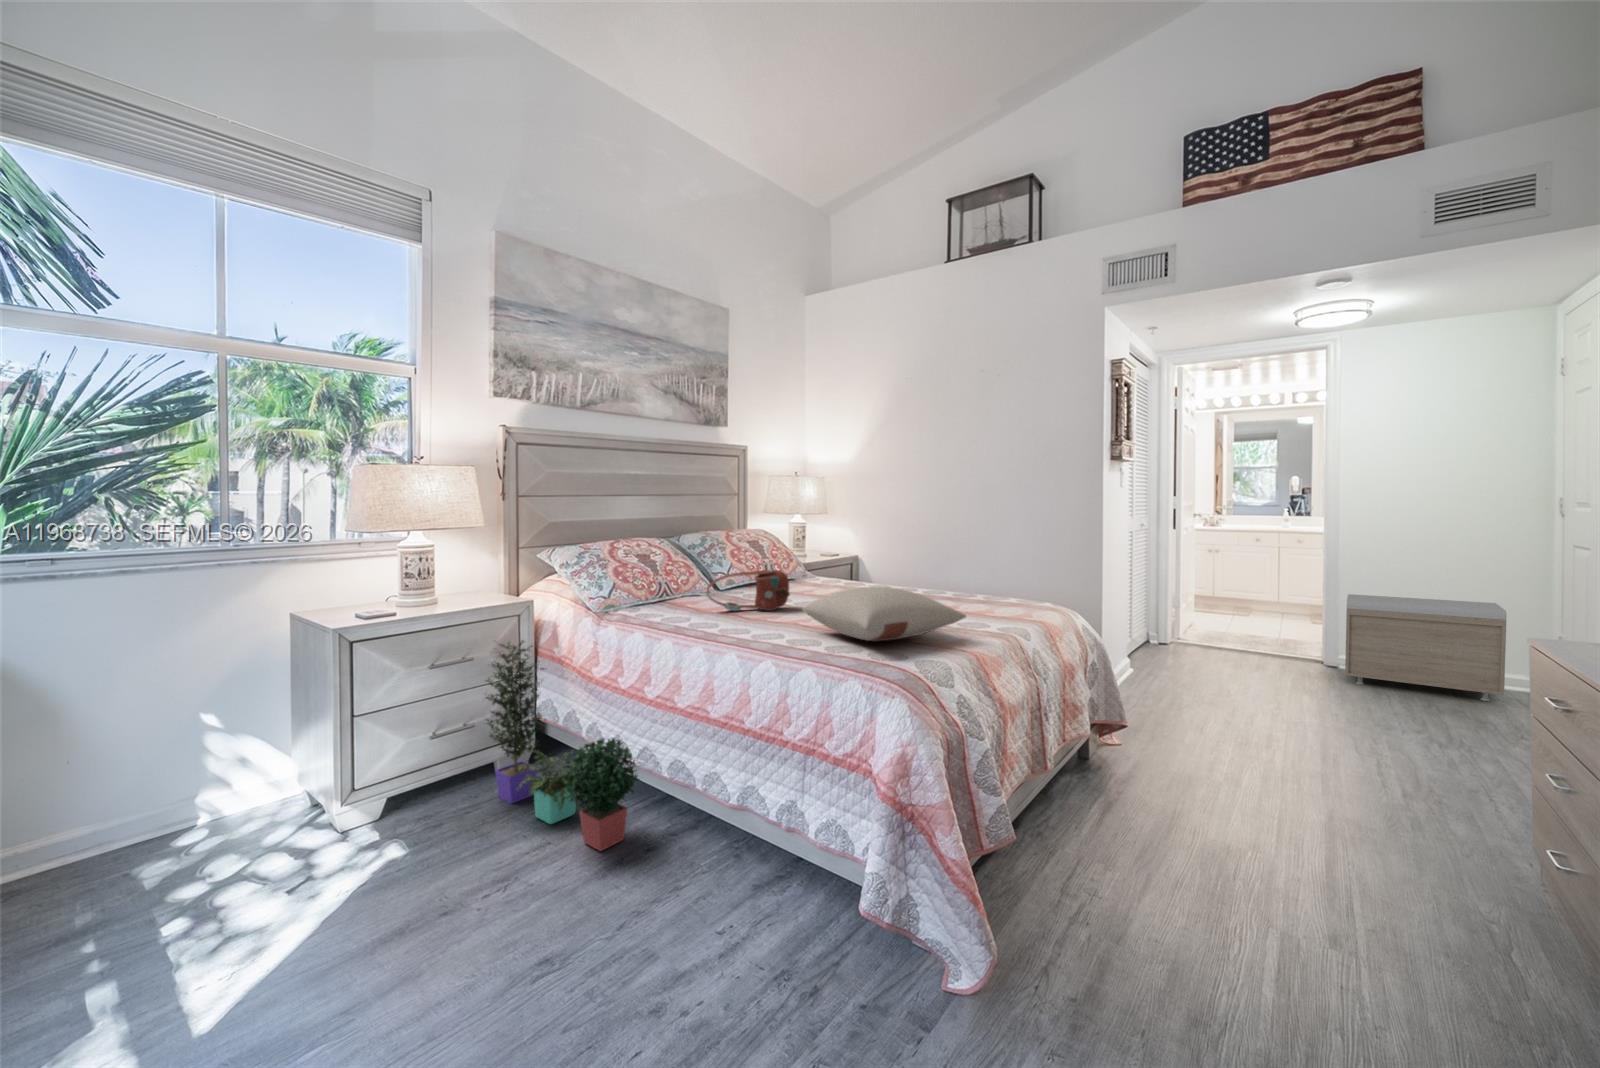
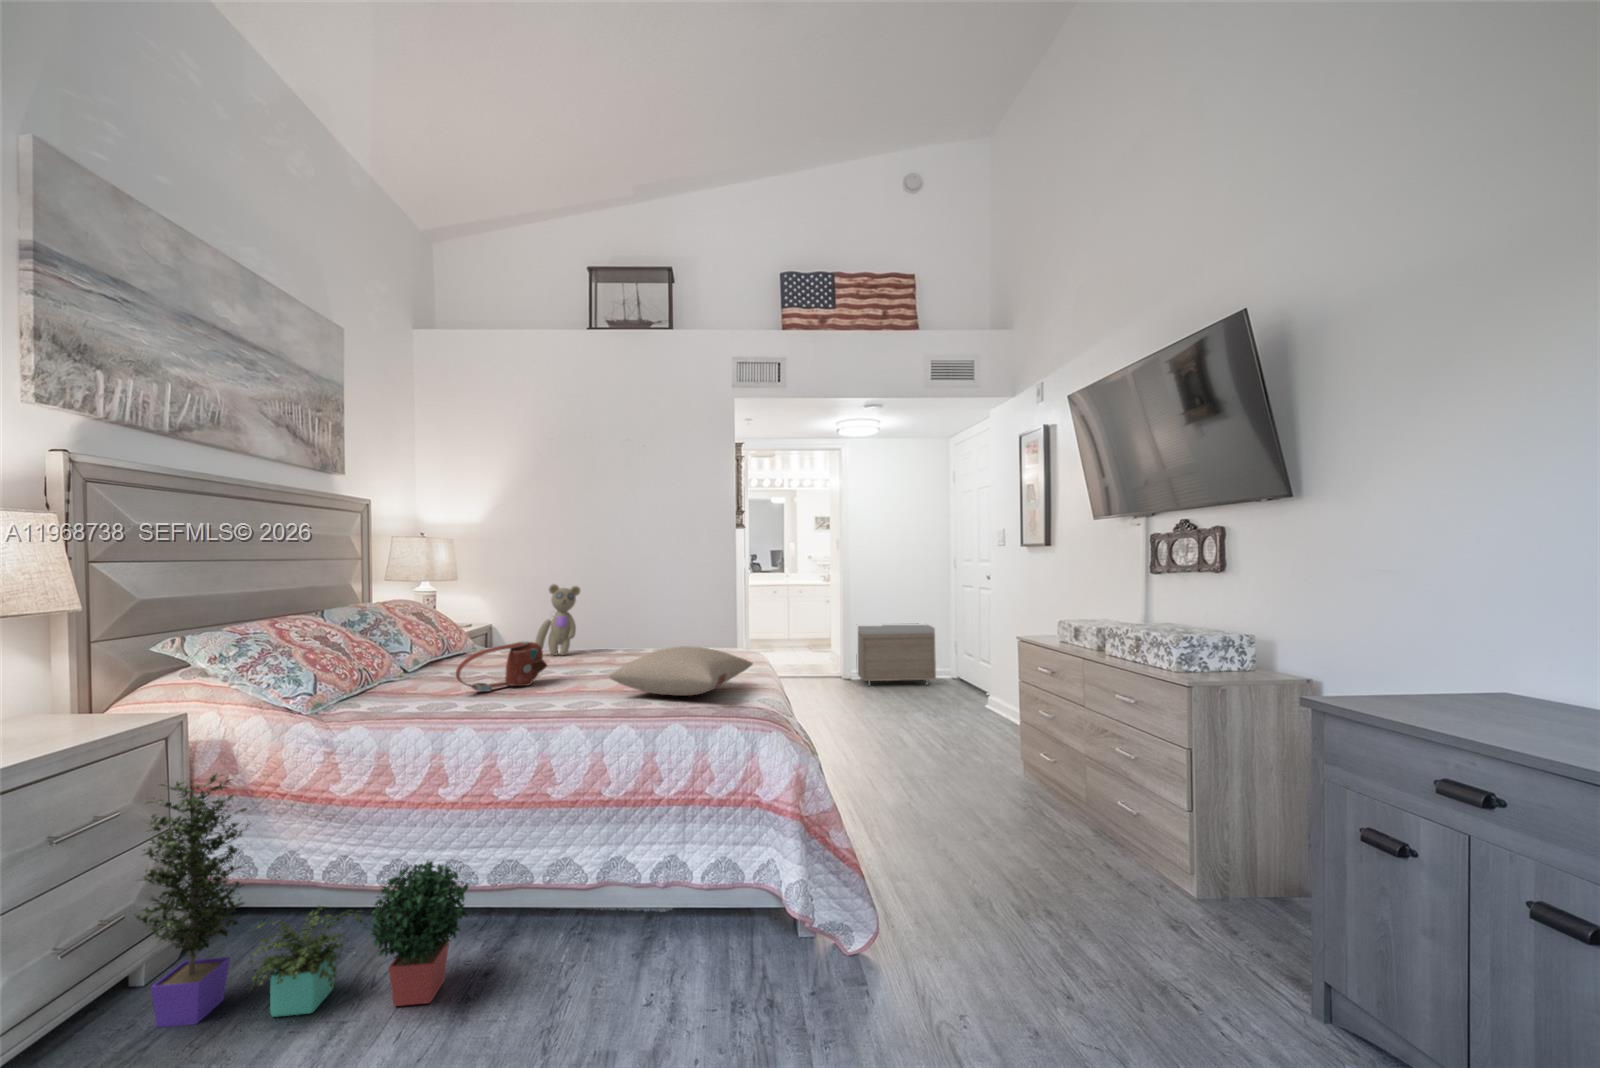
teddy bear: none [834,520,873,589] -> present [535,584,581,655]

